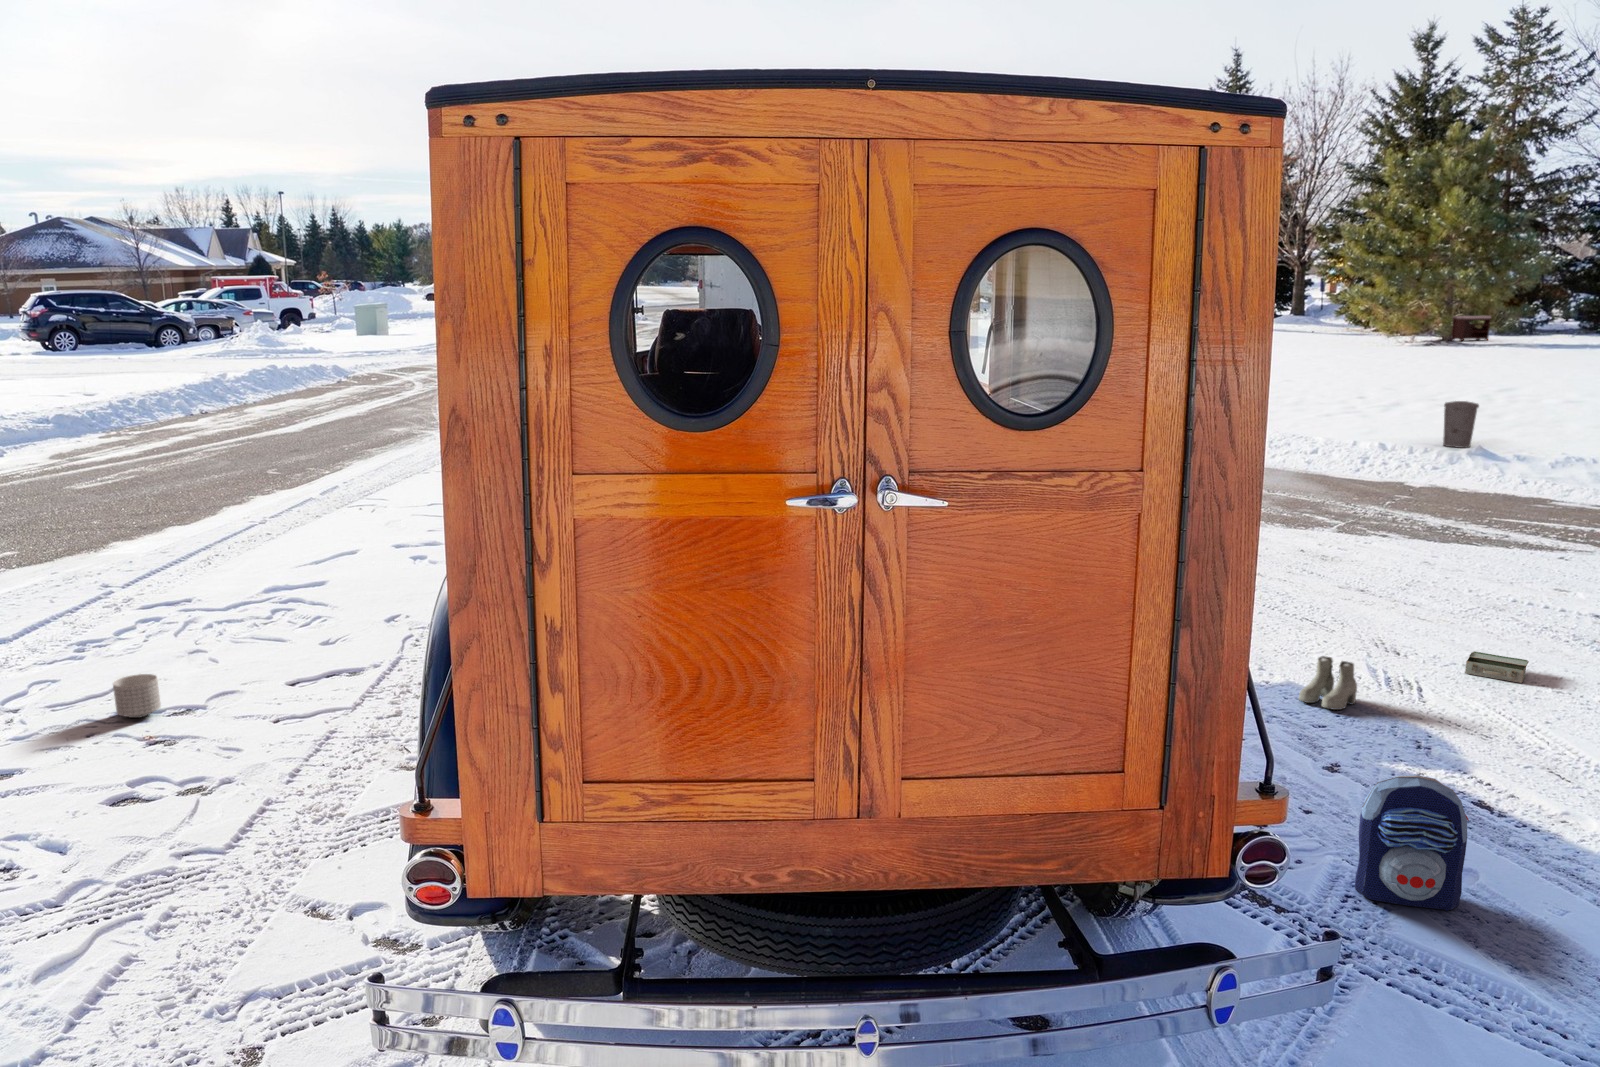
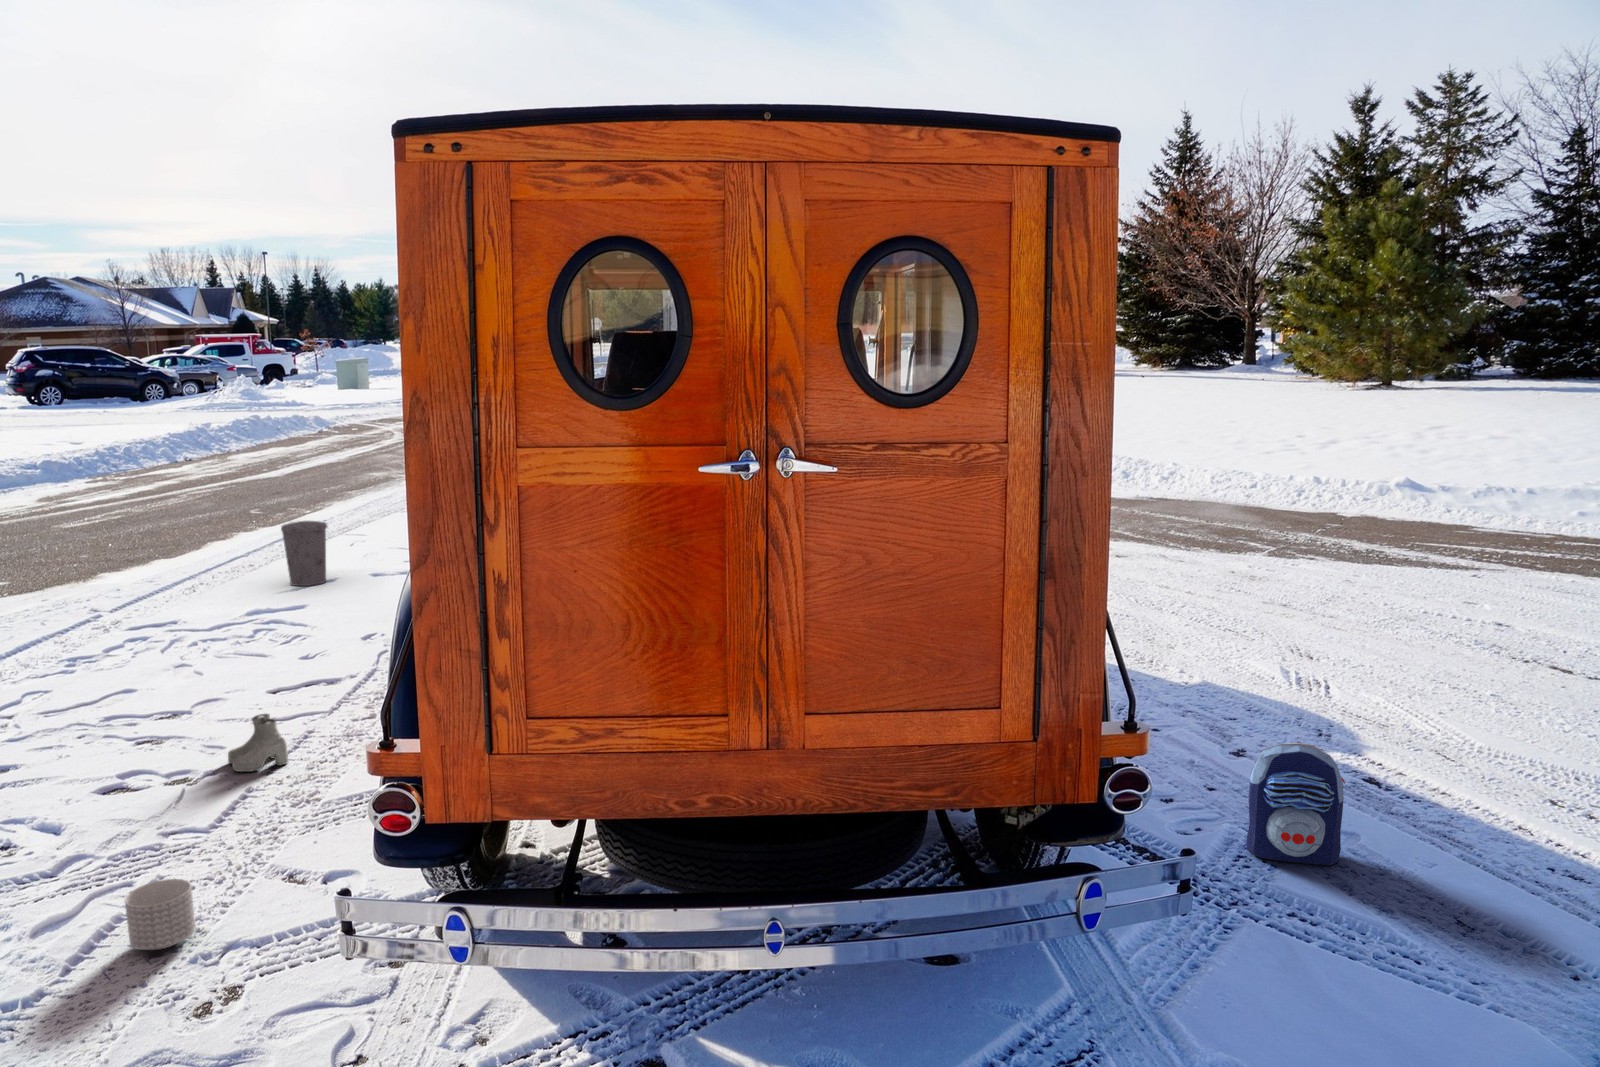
bench: present [1451,316,1491,341] -> none [1391,361,1430,385]
trash can: present [1443,401,1479,448] -> present [281,521,327,586]
toolbox: present [1465,651,1529,683] -> none [1369,650,1427,678]
boots: present [1299,656,1357,710] -> present [228,714,288,772]
planter: present [113,674,161,718] -> present [125,879,195,950]

